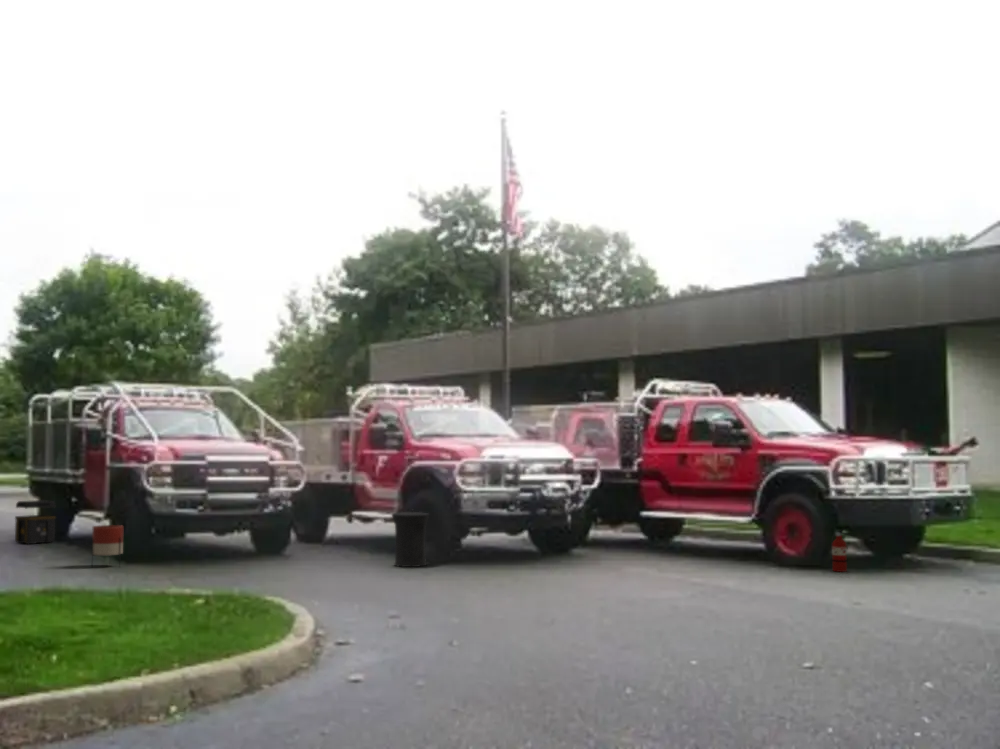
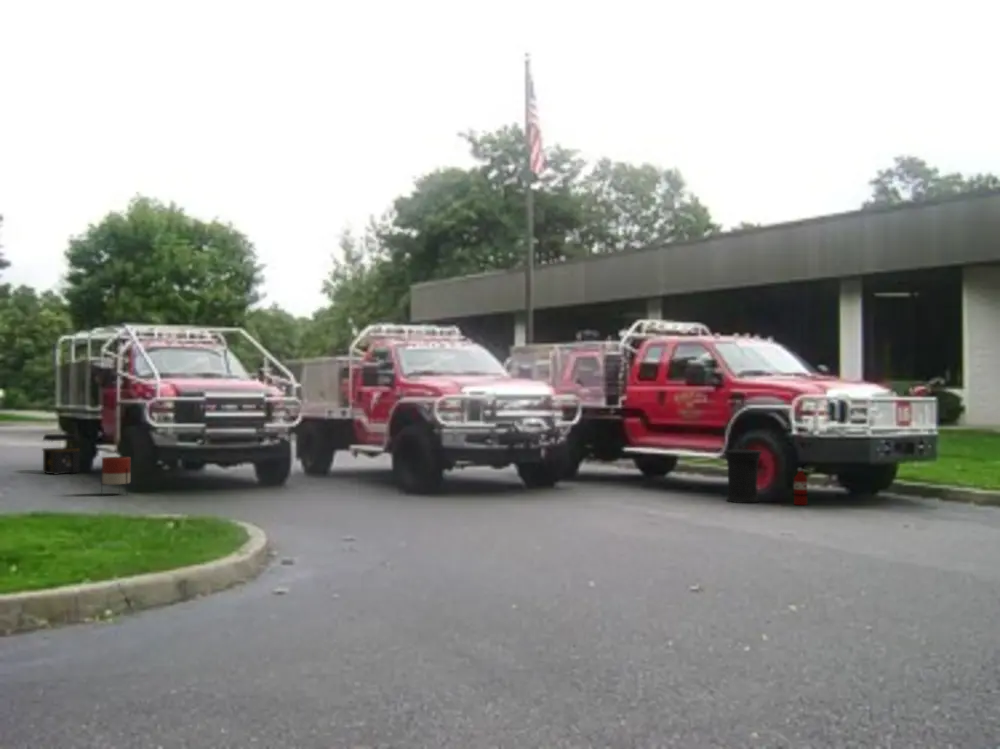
trash can: present [392,511,429,567] -> present [724,448,761,503]

